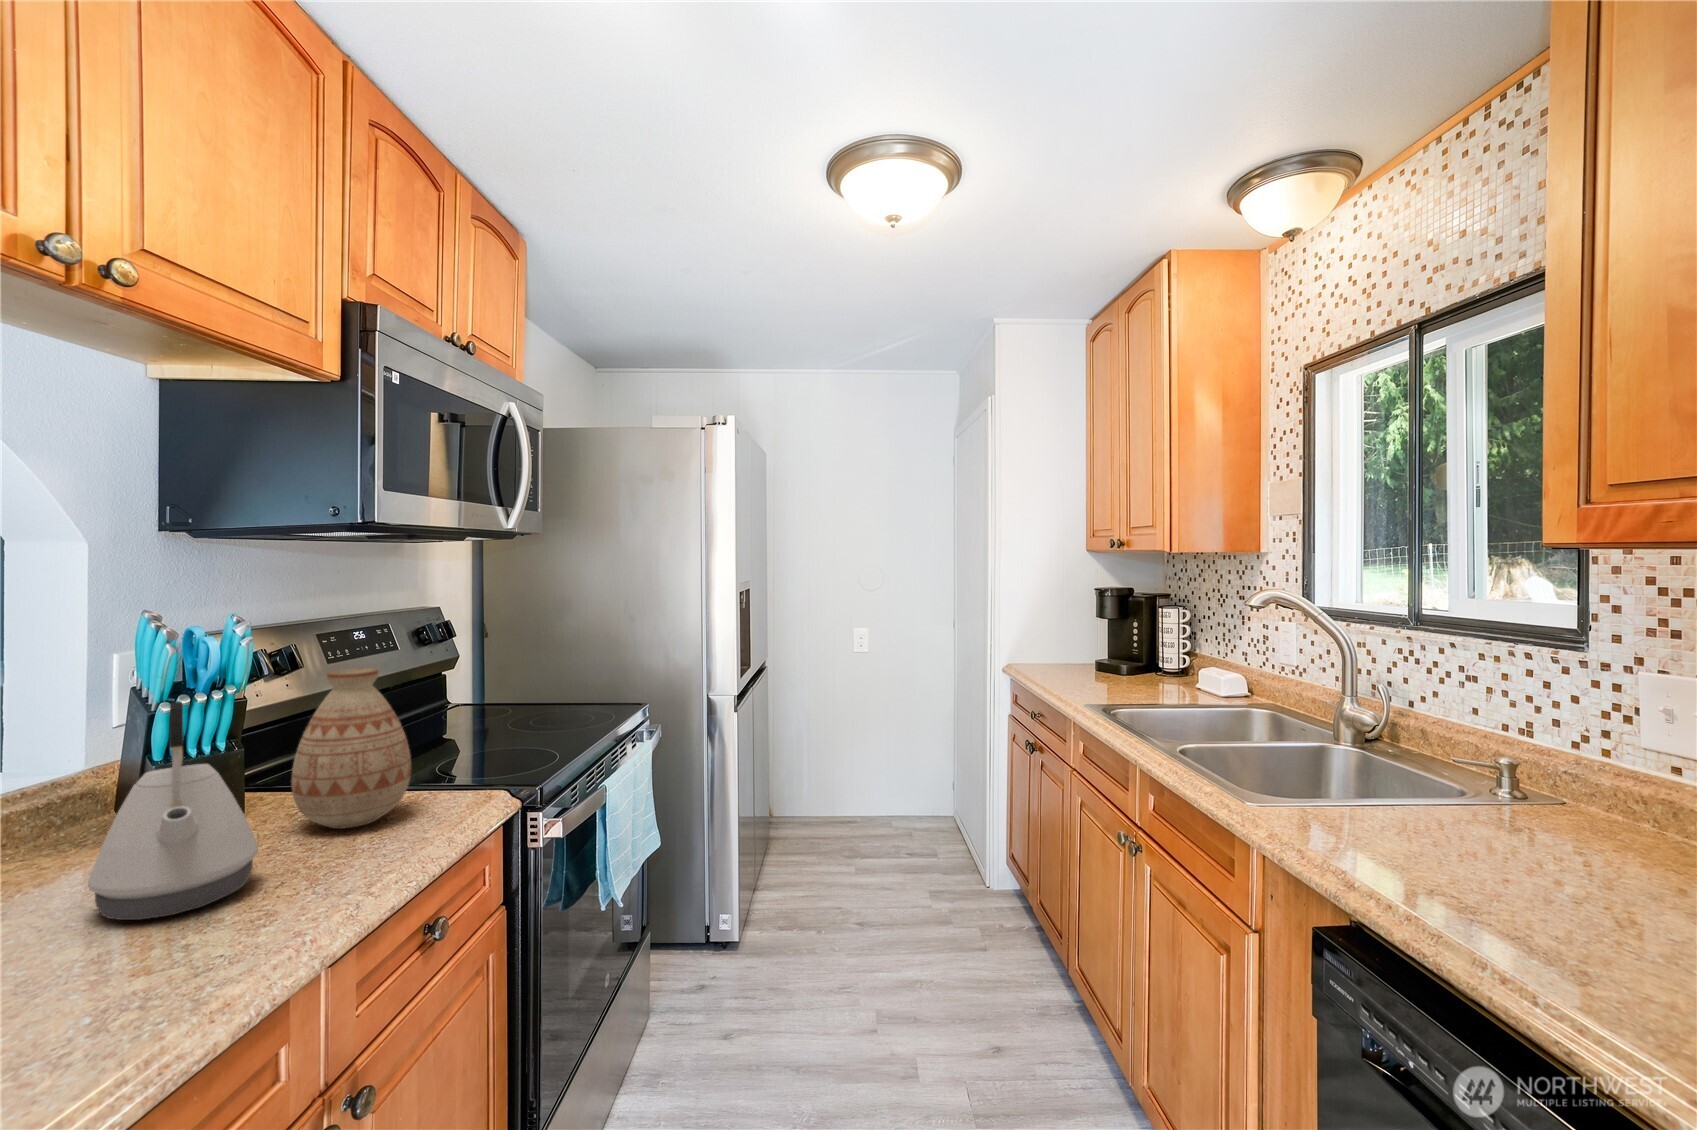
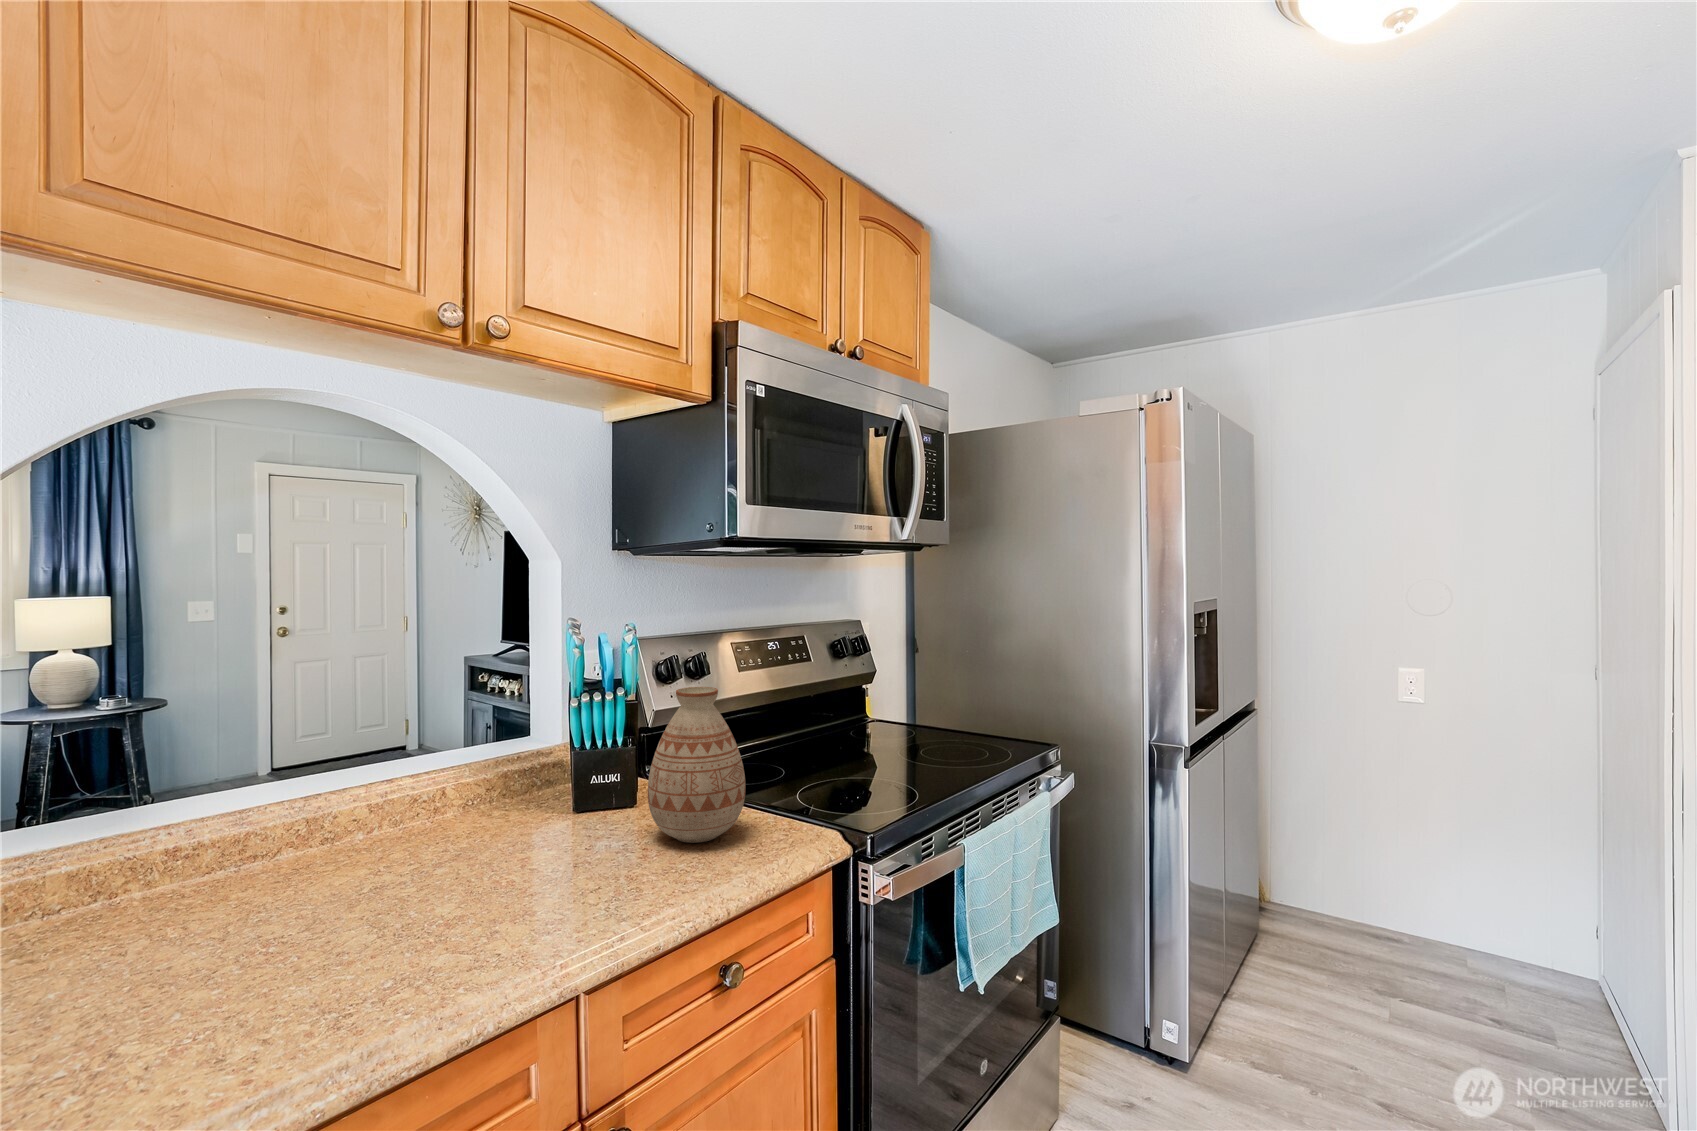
kettle: present [88,702,258,920] -> none [469,711,587,900]

